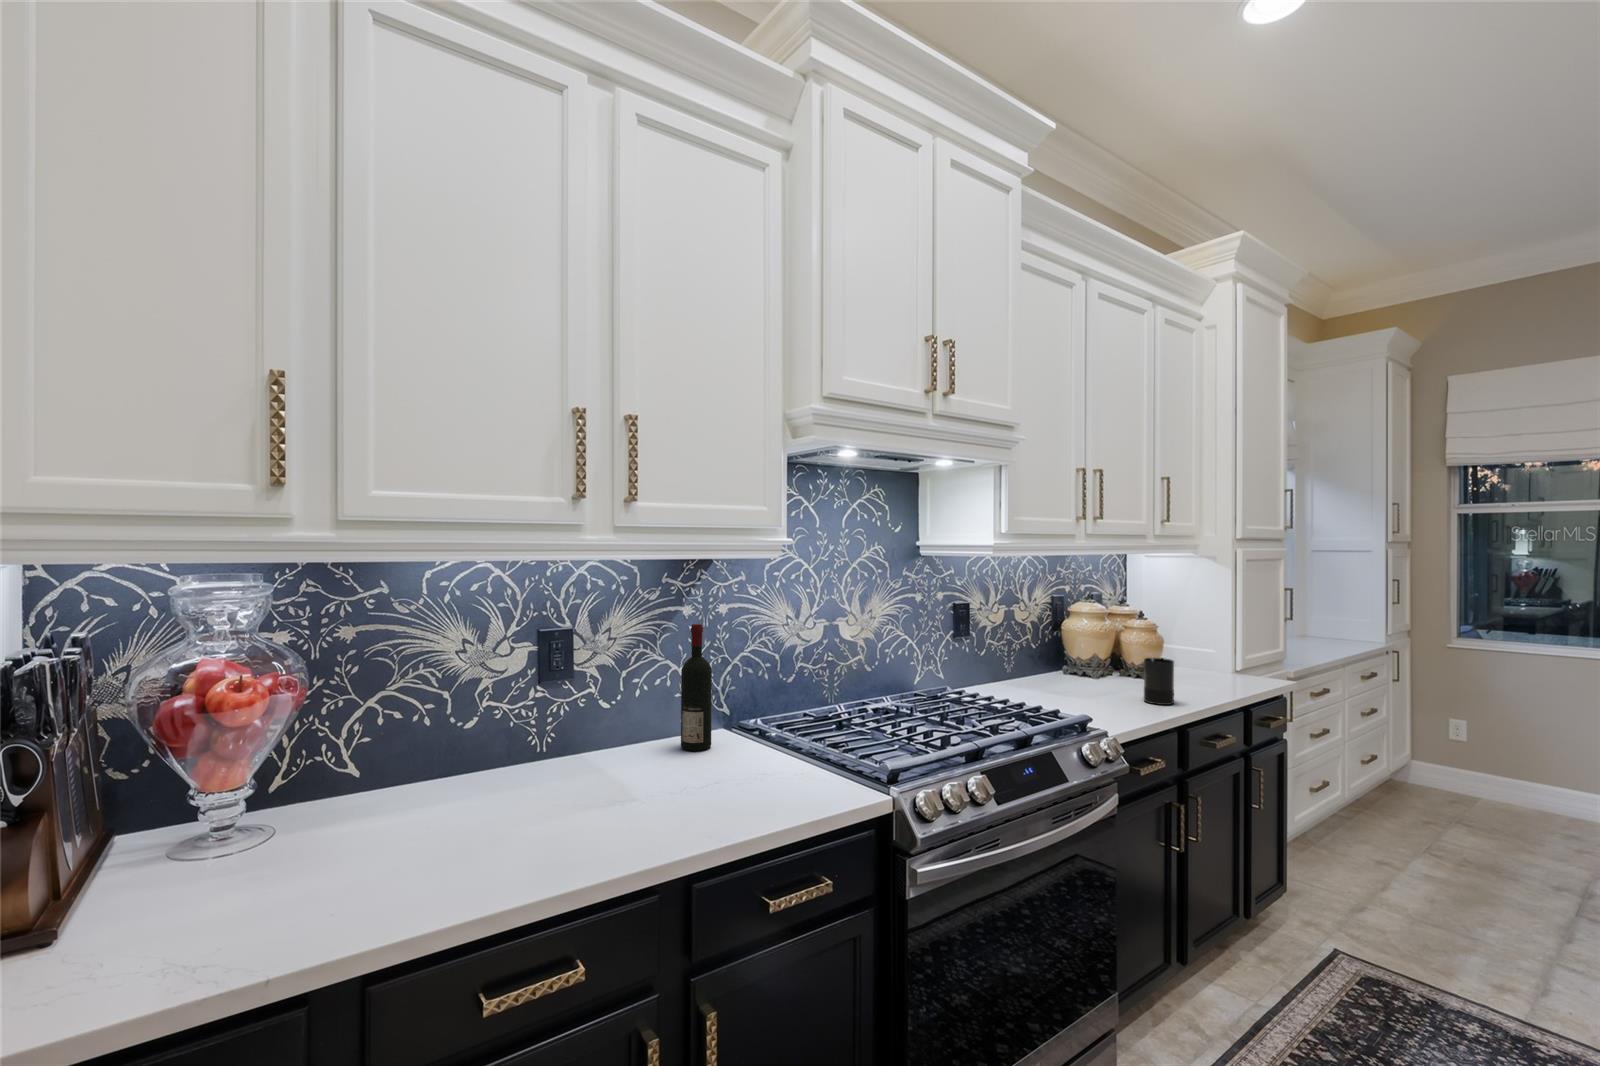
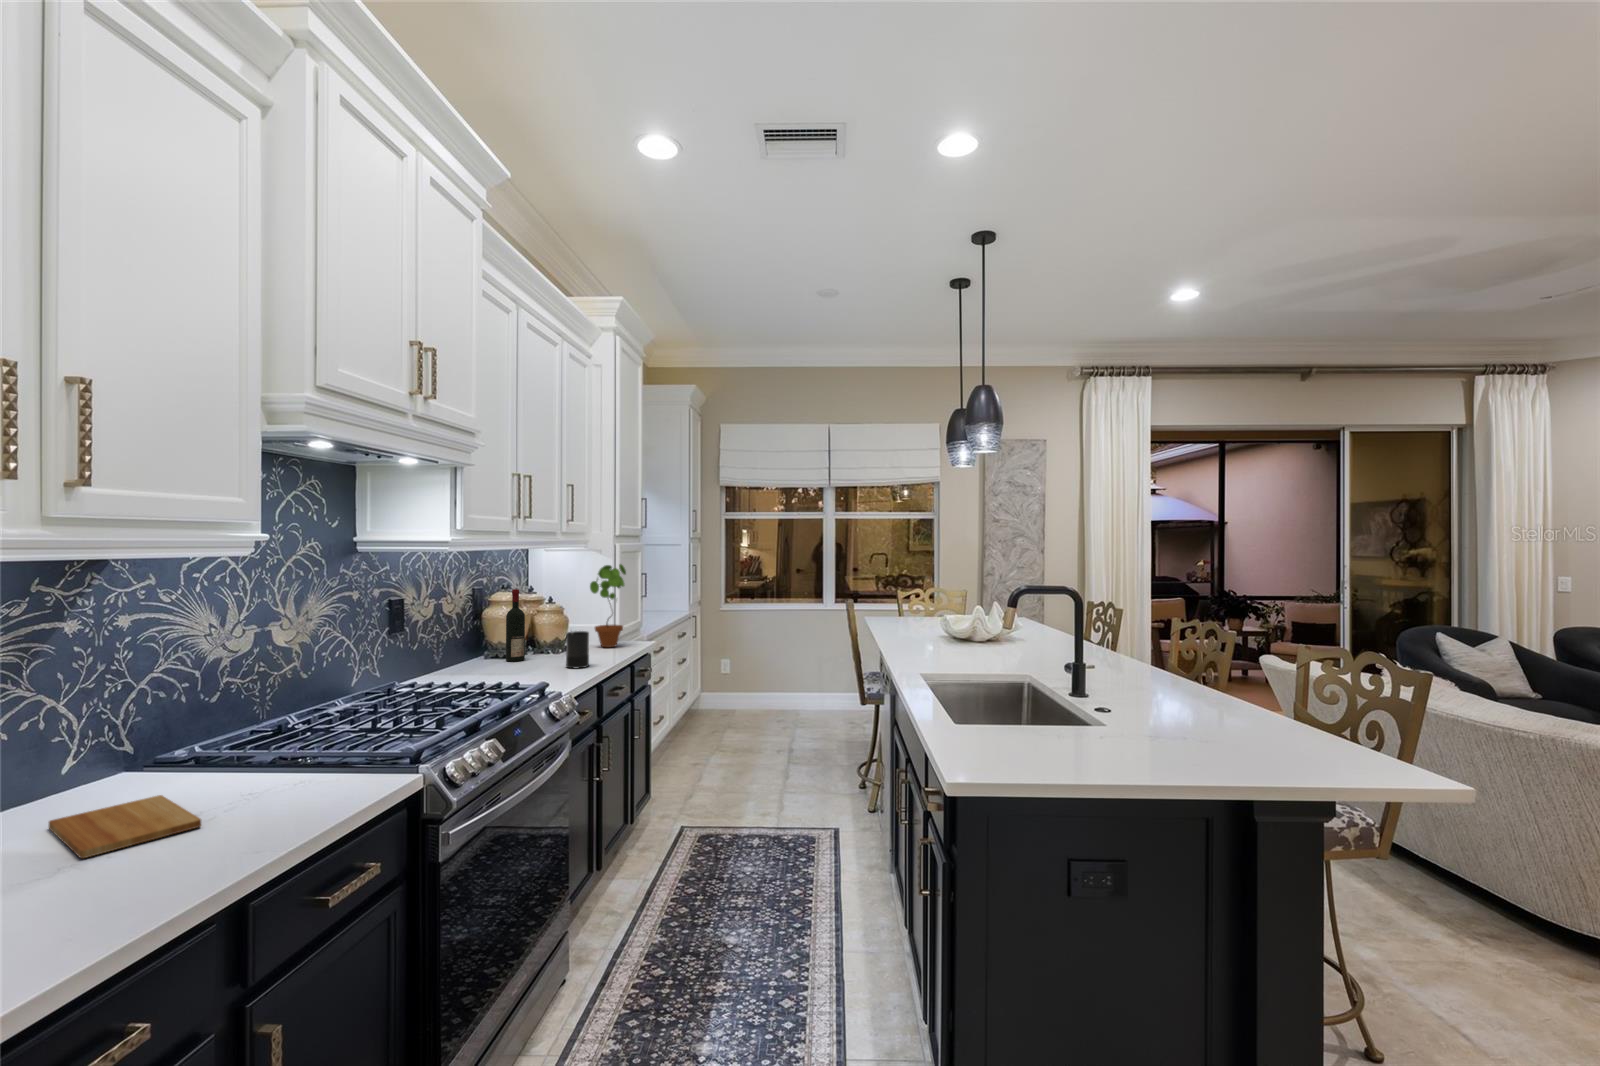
potted plant: none [1194,575,1247,683] -> present [590,564,626,647]
wine bottle: present [681,624,712,751] -> present [506,589,525,662]
cutting board: none [641,755,718,795] -> present [49,795,201,858]

